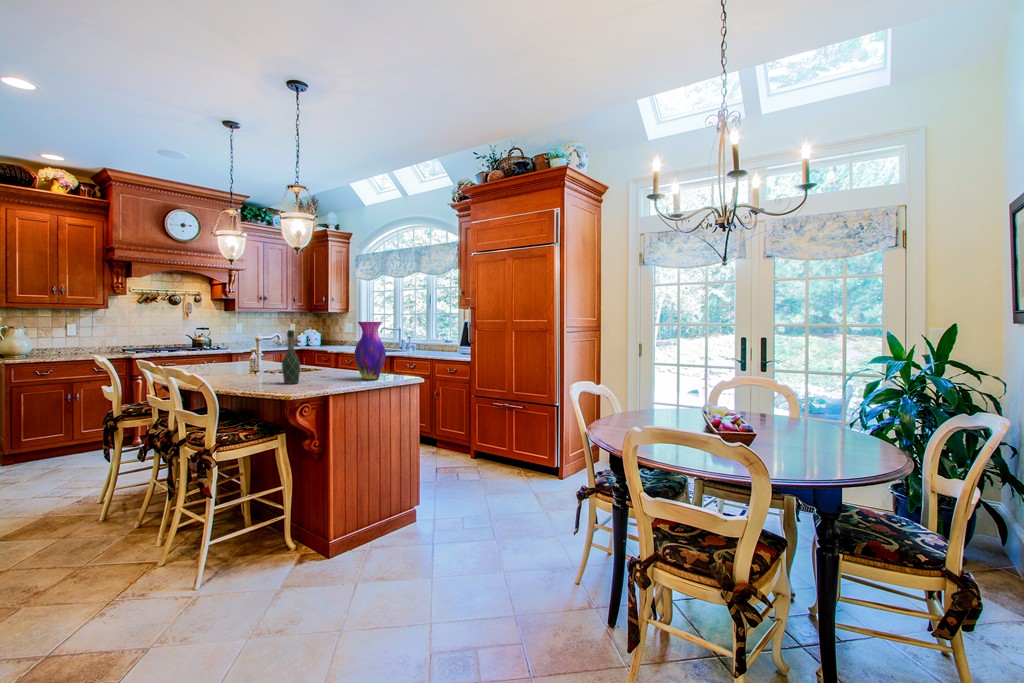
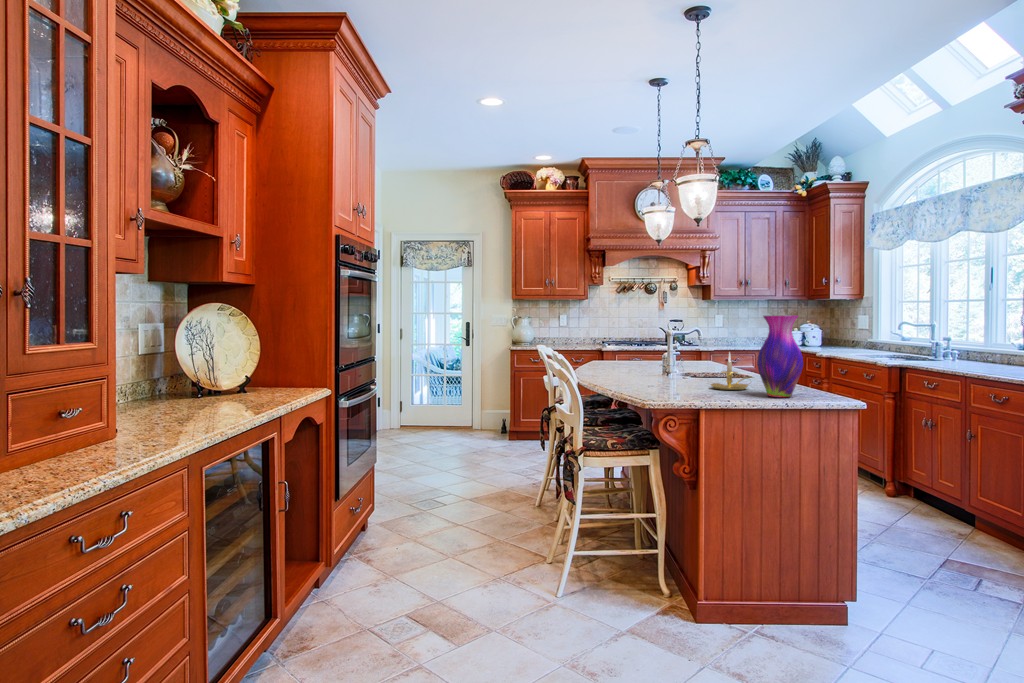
wine bottle: present [282,330,300,384] -> none [667,326,688,392]
candle holder: none [312,350,344,379] -> present [711,353,750,390]

